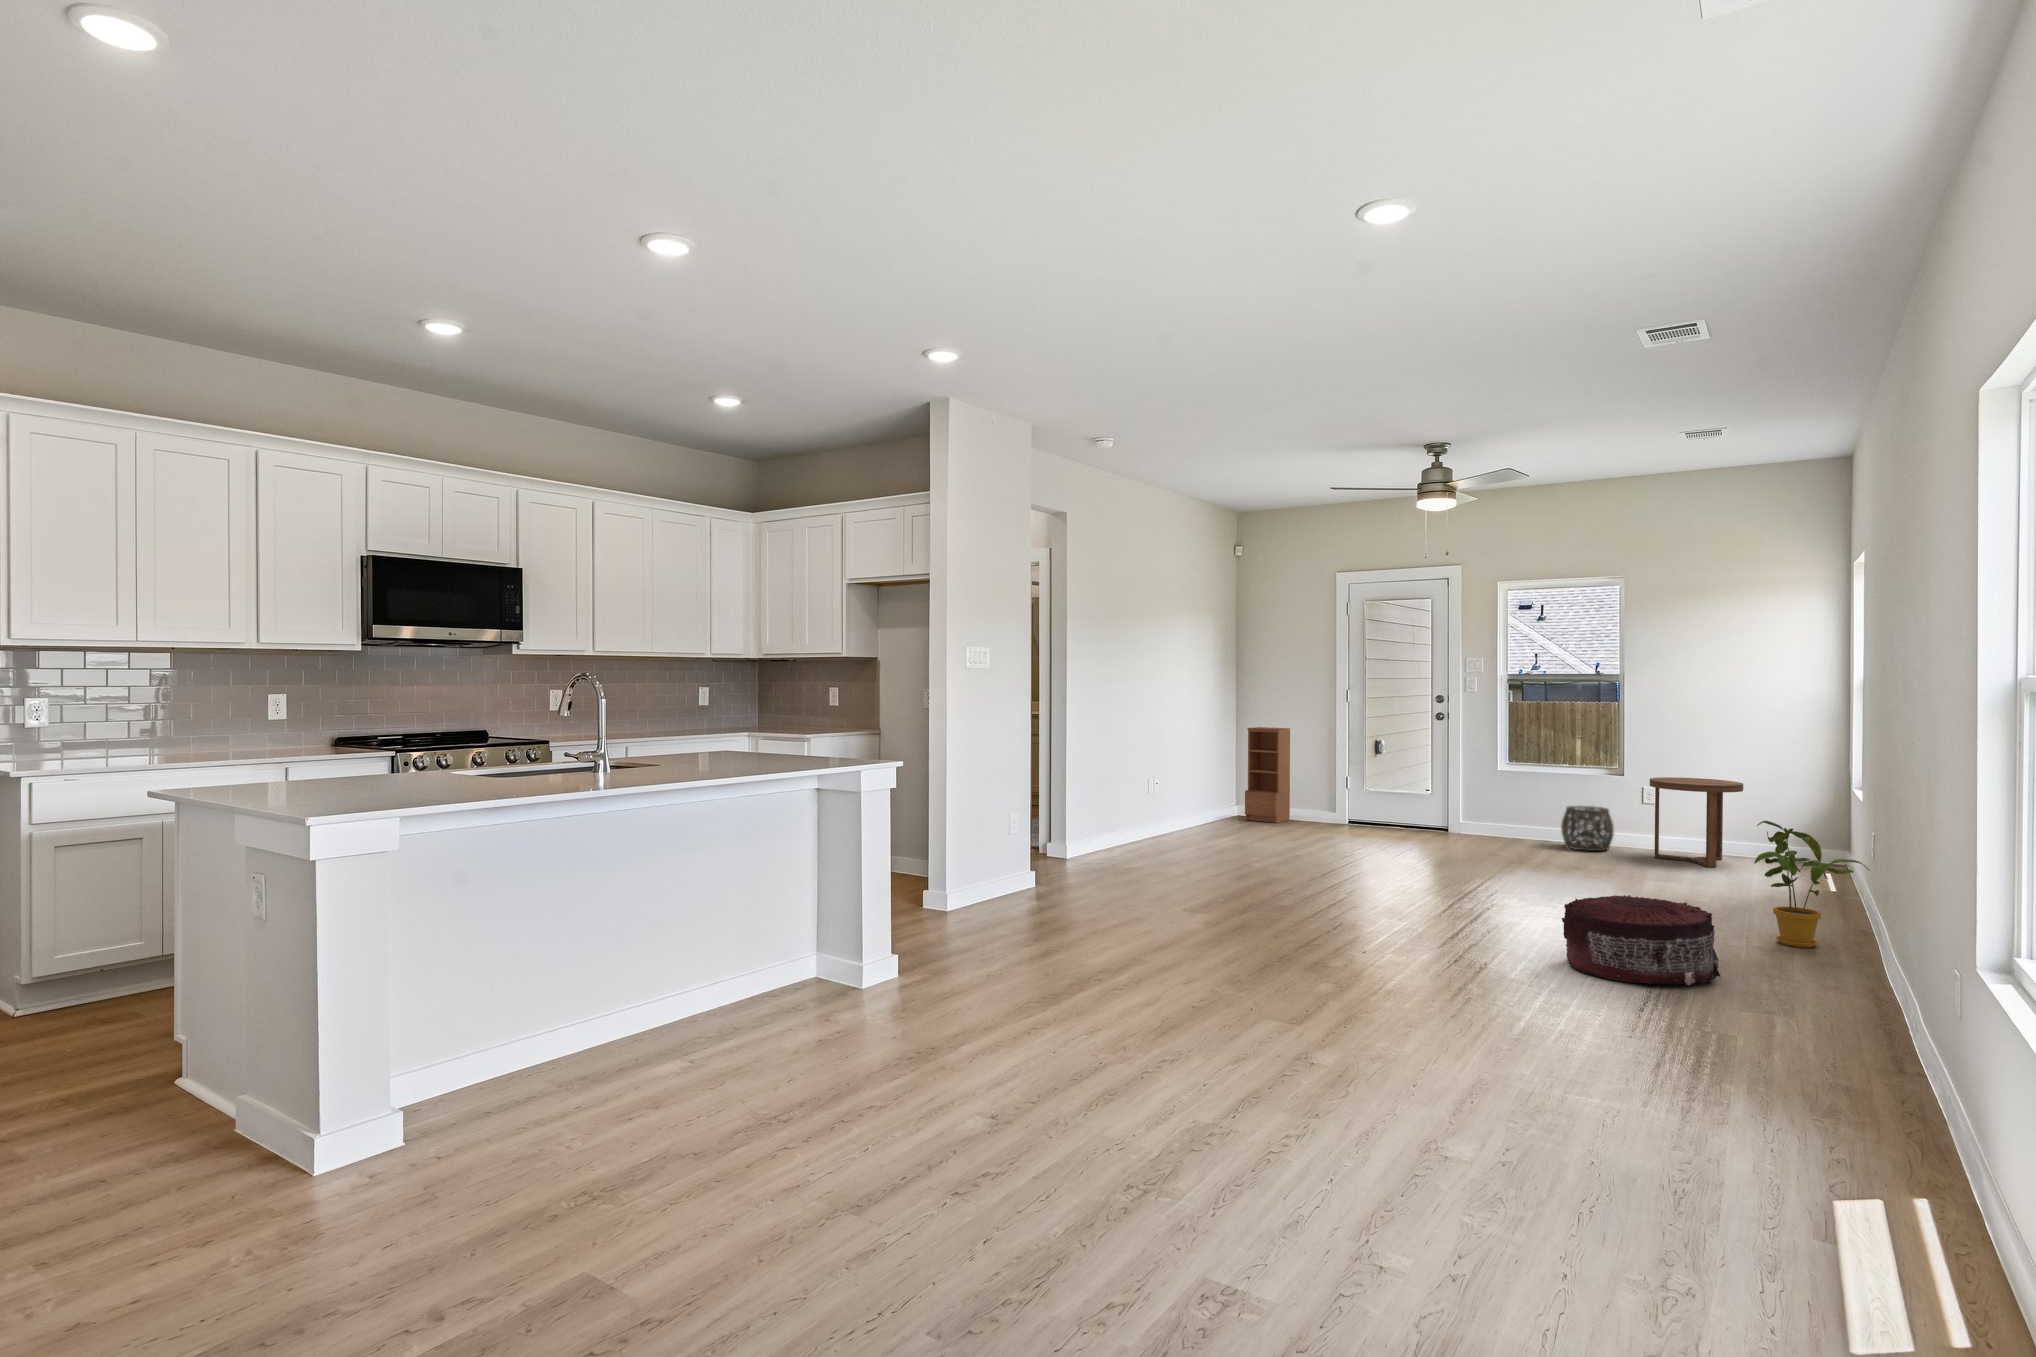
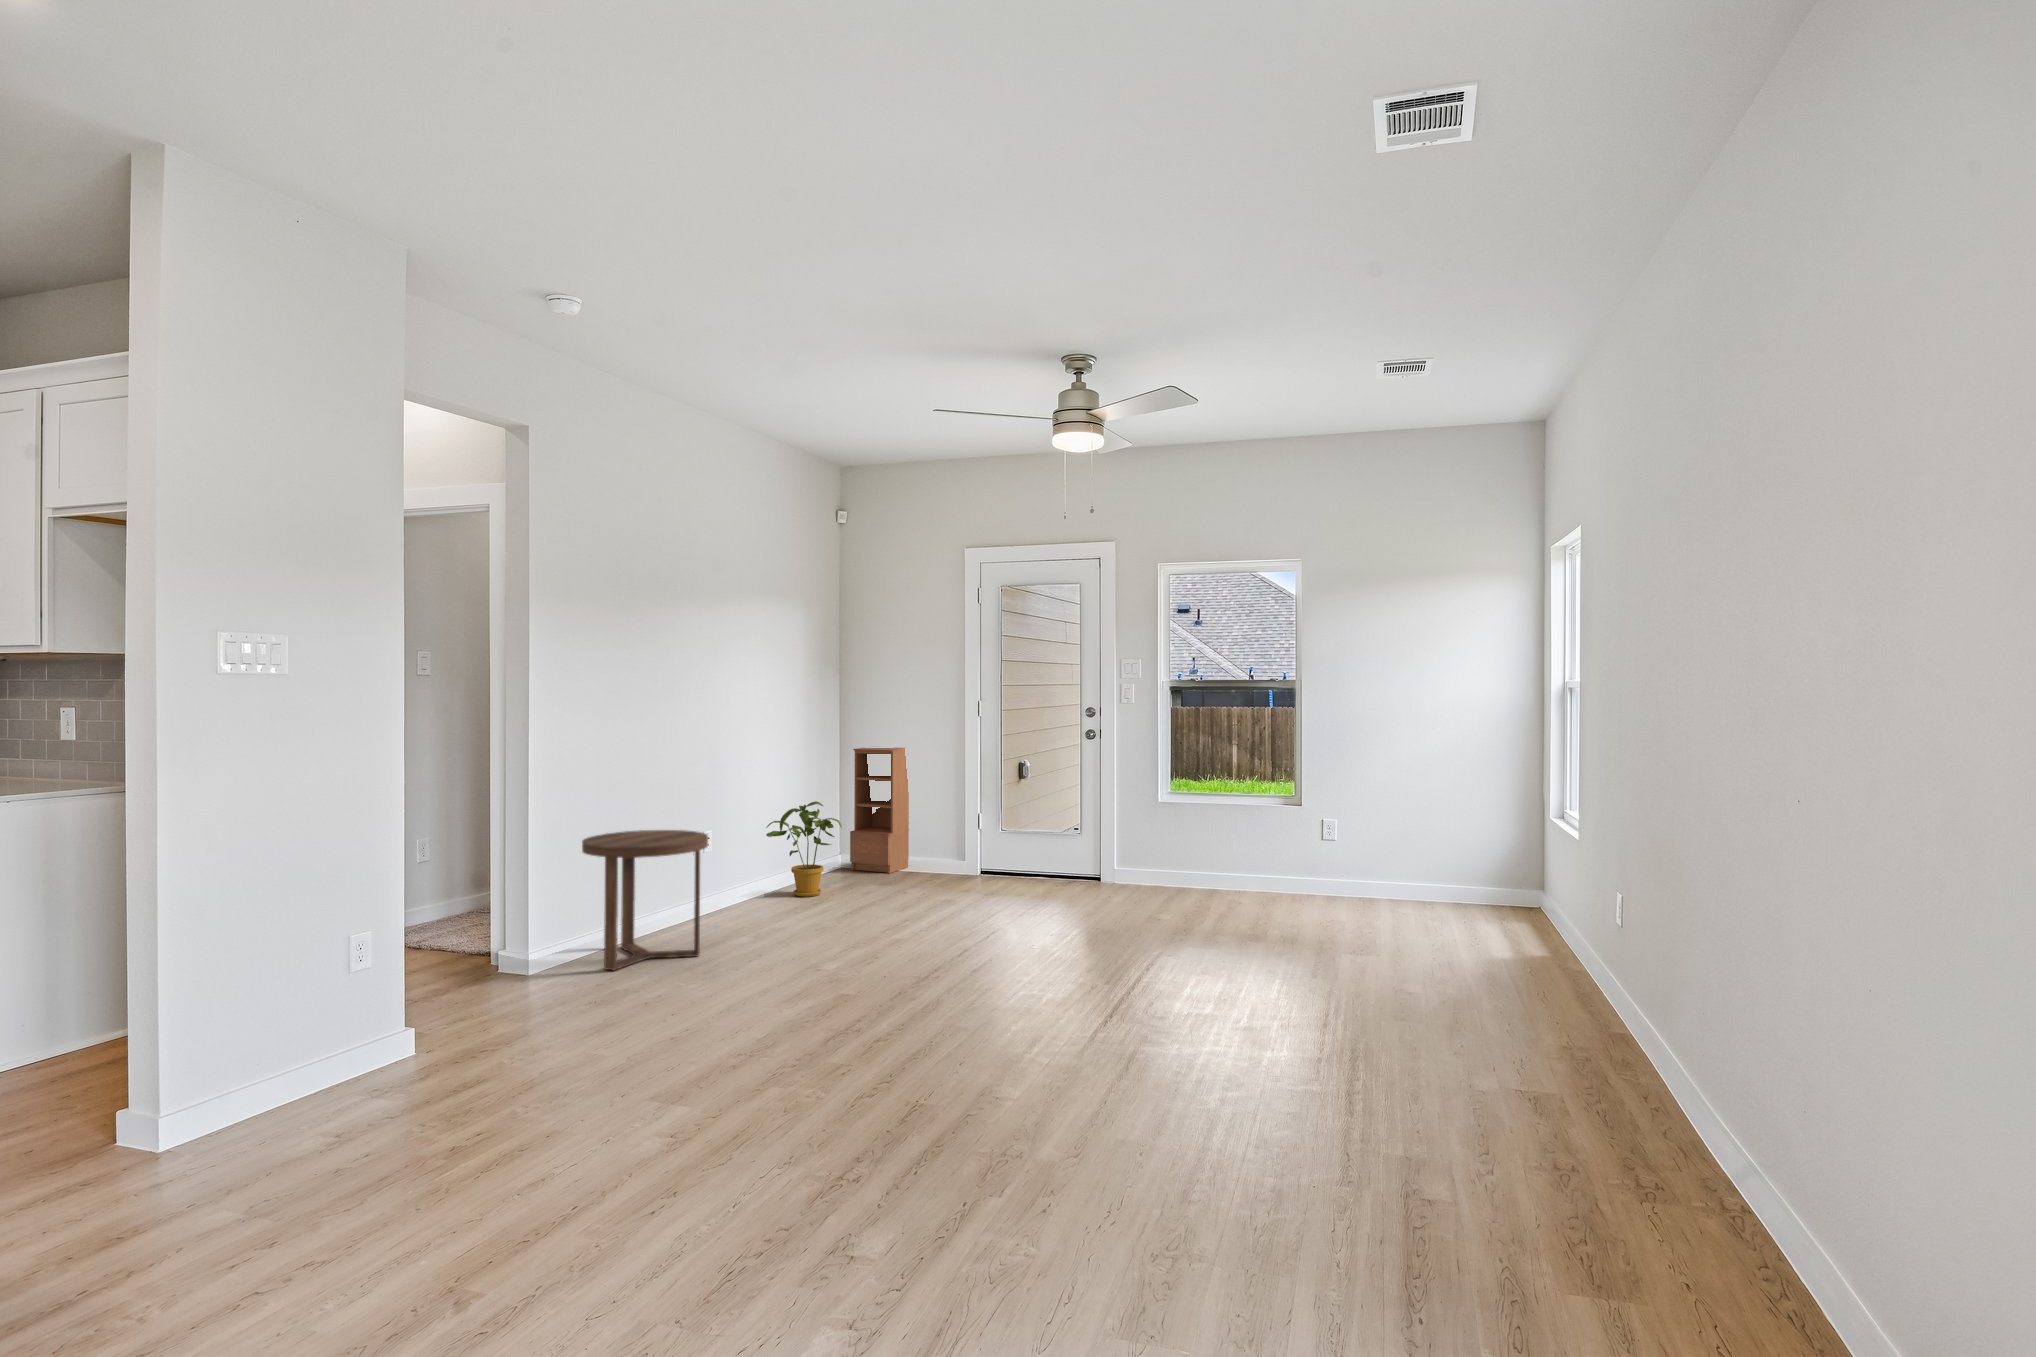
side table: present [1650,777,1743,867] -> present [582,830,708,970]
woven basket: present [1561,806,1614,851] -> none [1230,842,1291,901]
house plant: present [1754,821,1870,947] -> present [766,801,842,897]
pouf: present [1562,895,1721,985] -> none [1260,1048,1514,1251]

